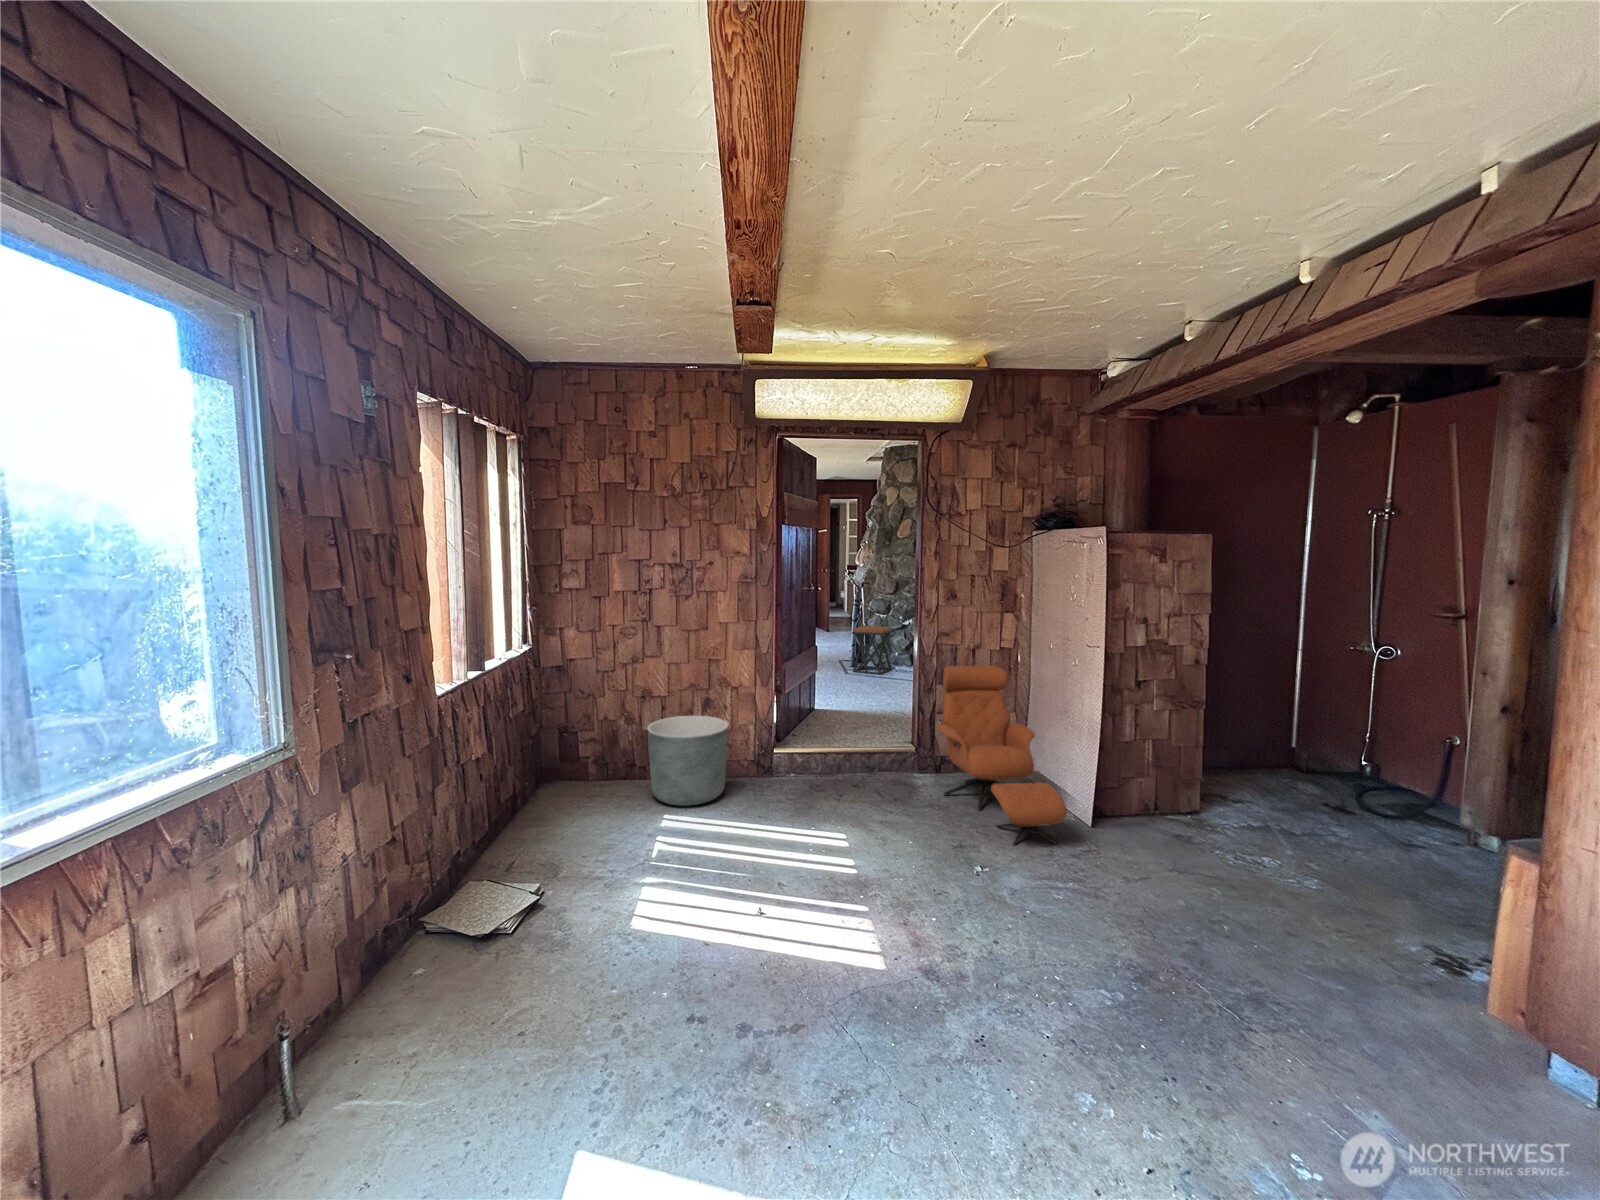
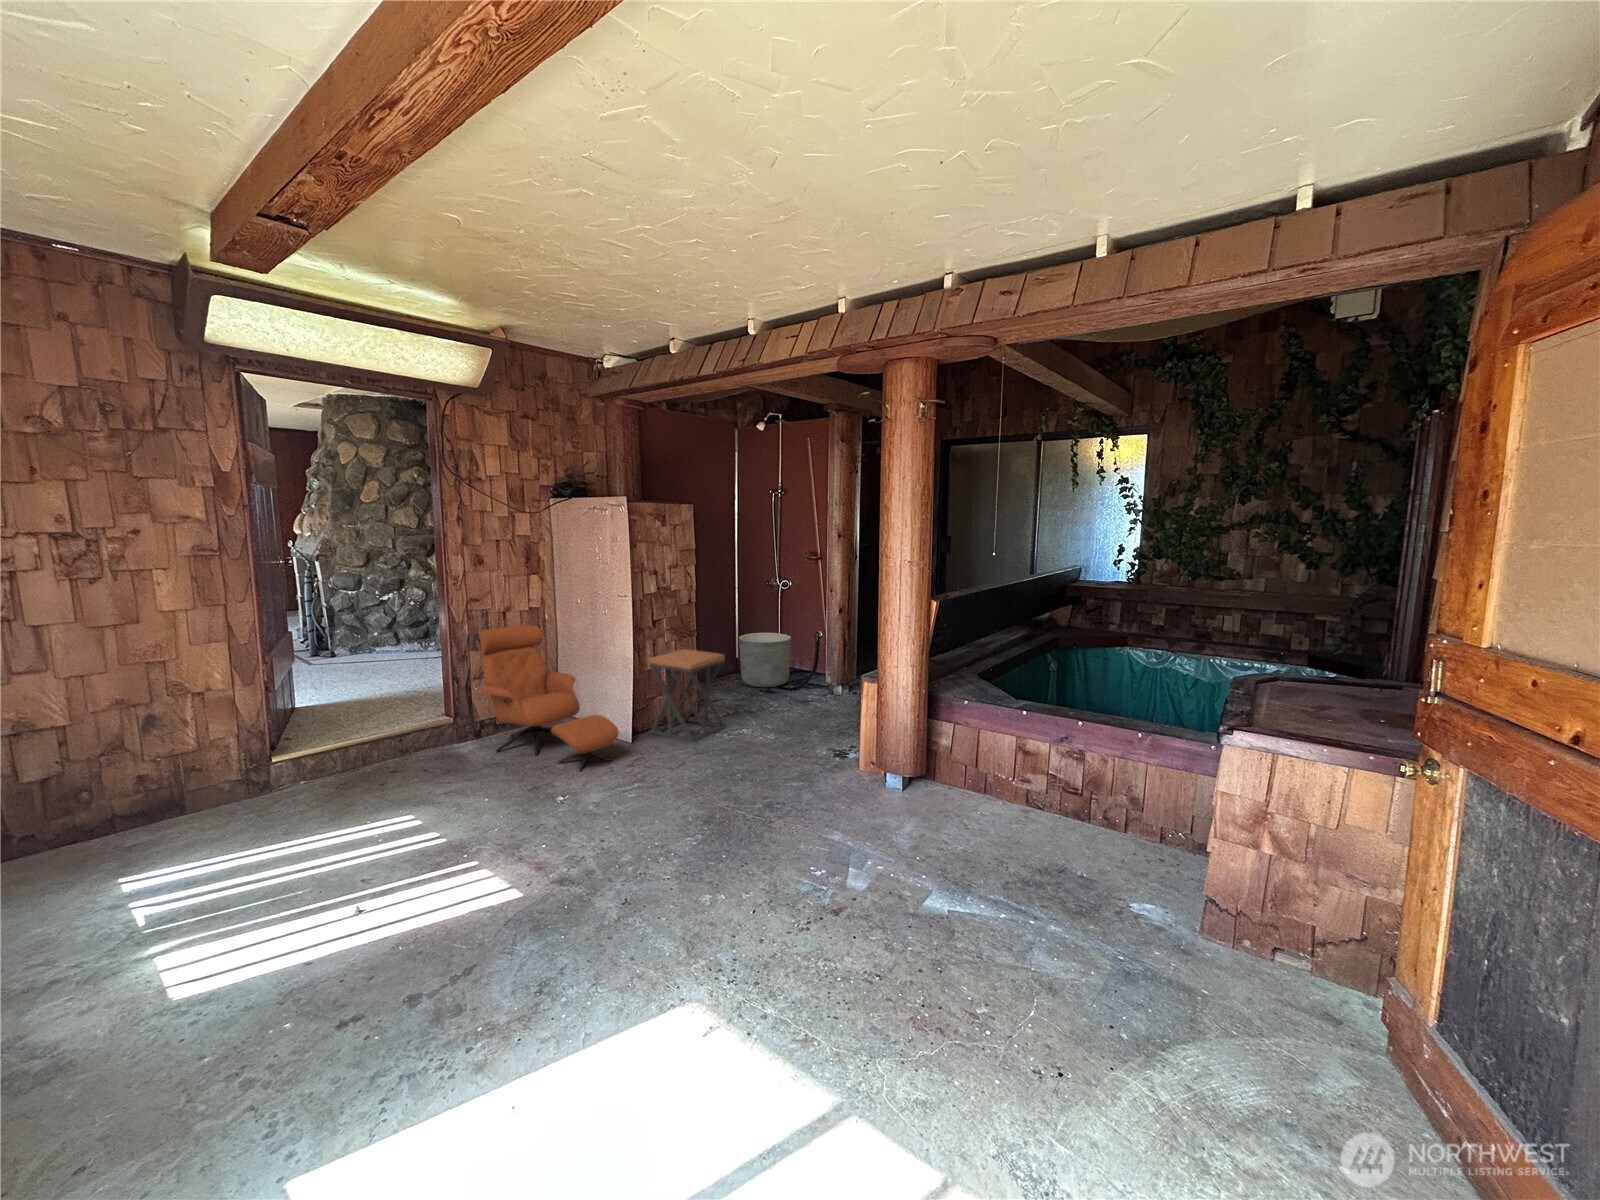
stool: present [853,626,892,675] -> present [649,649,725,743]
planter: present [648,716,728,806] -> present [739,633,791,687]

